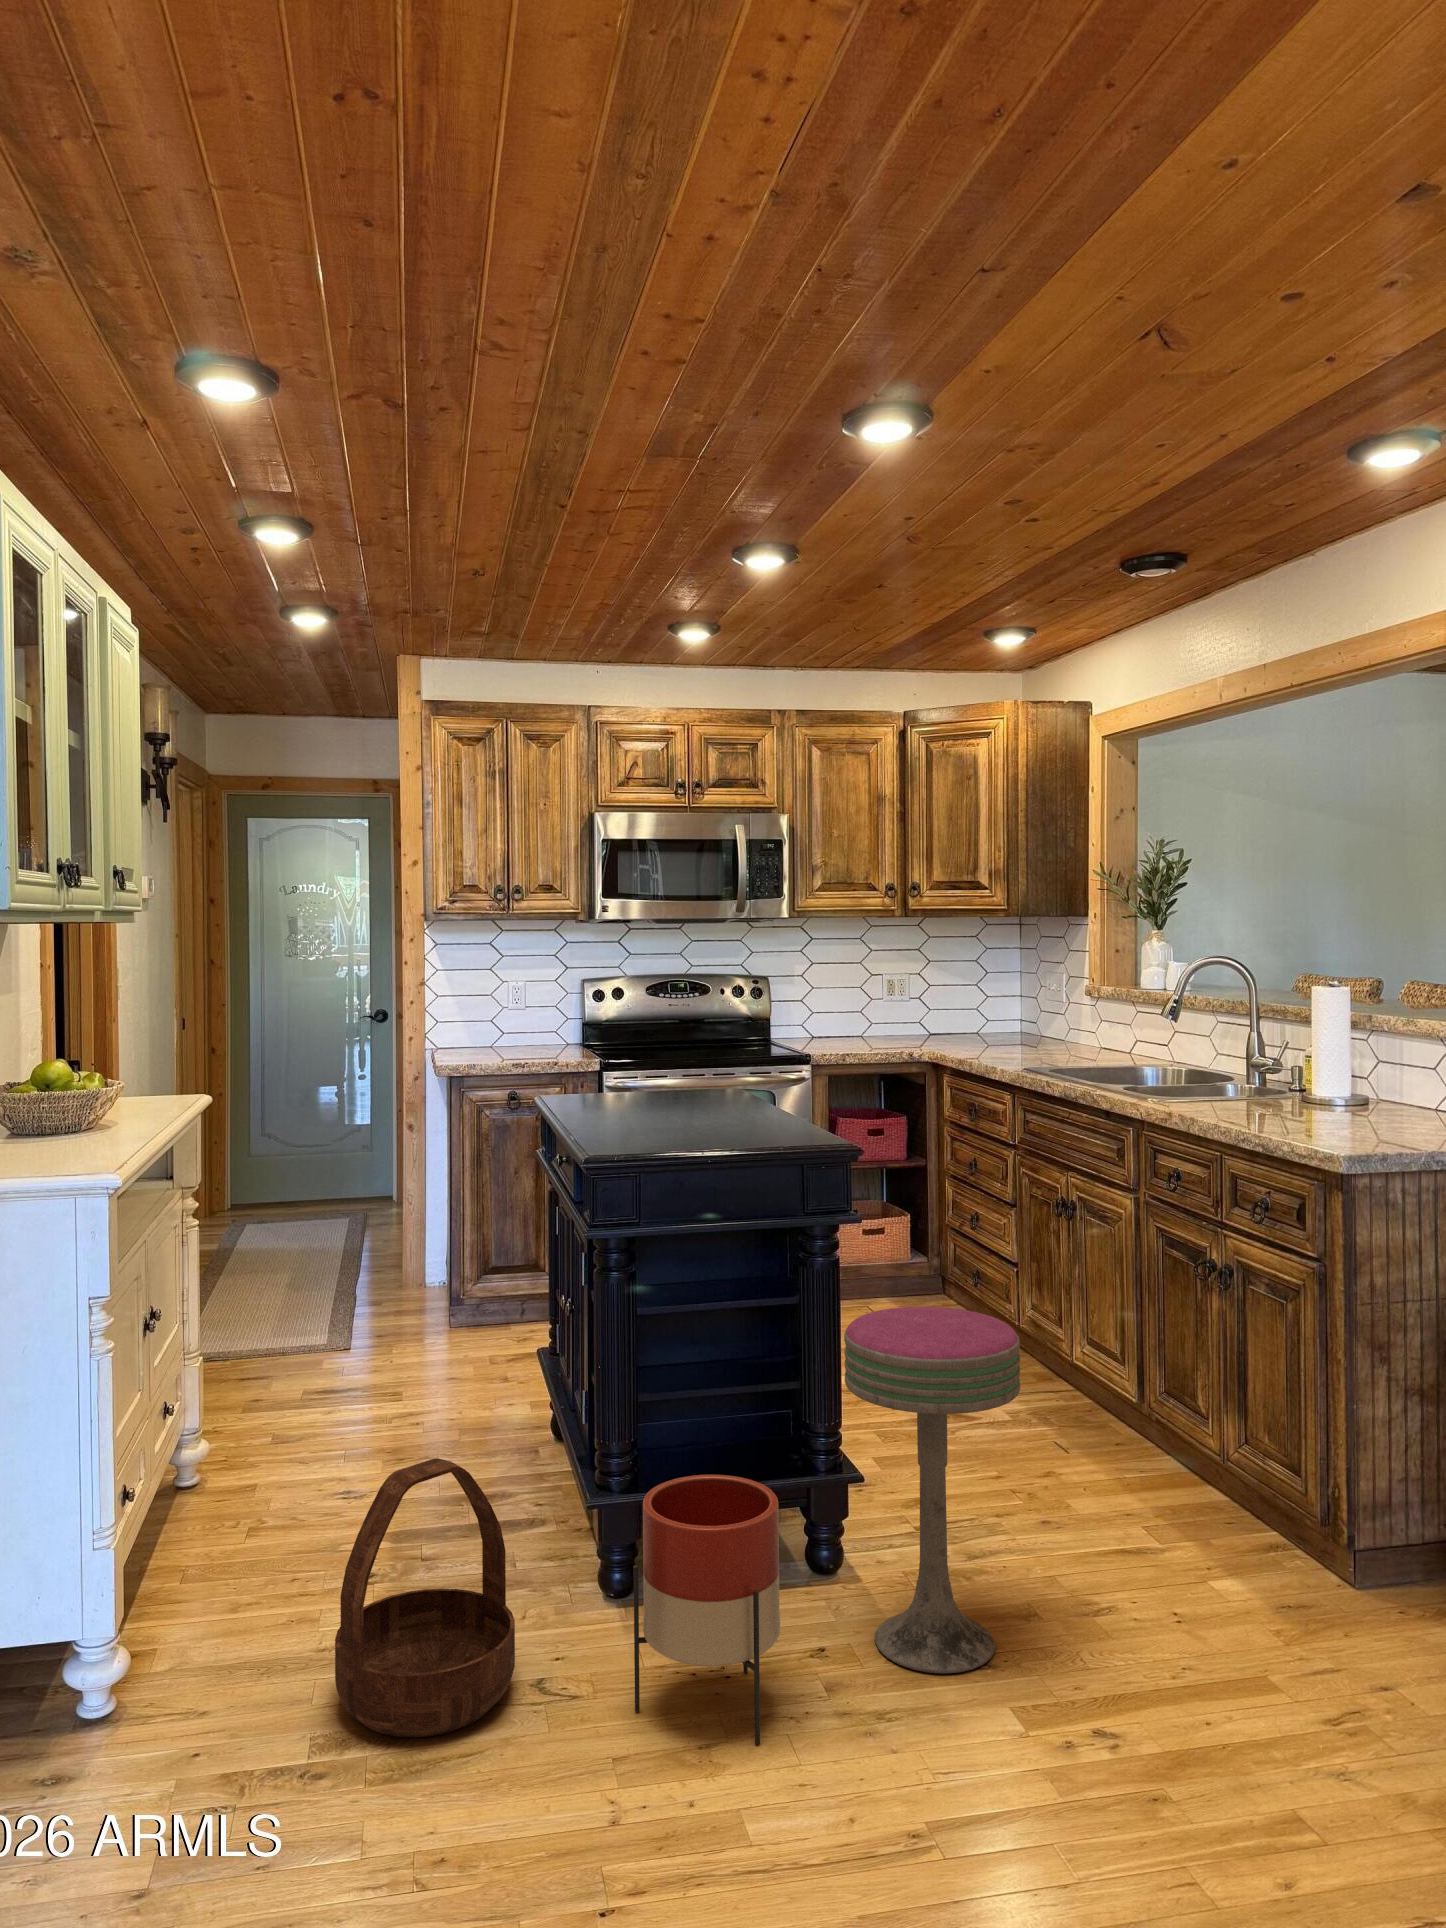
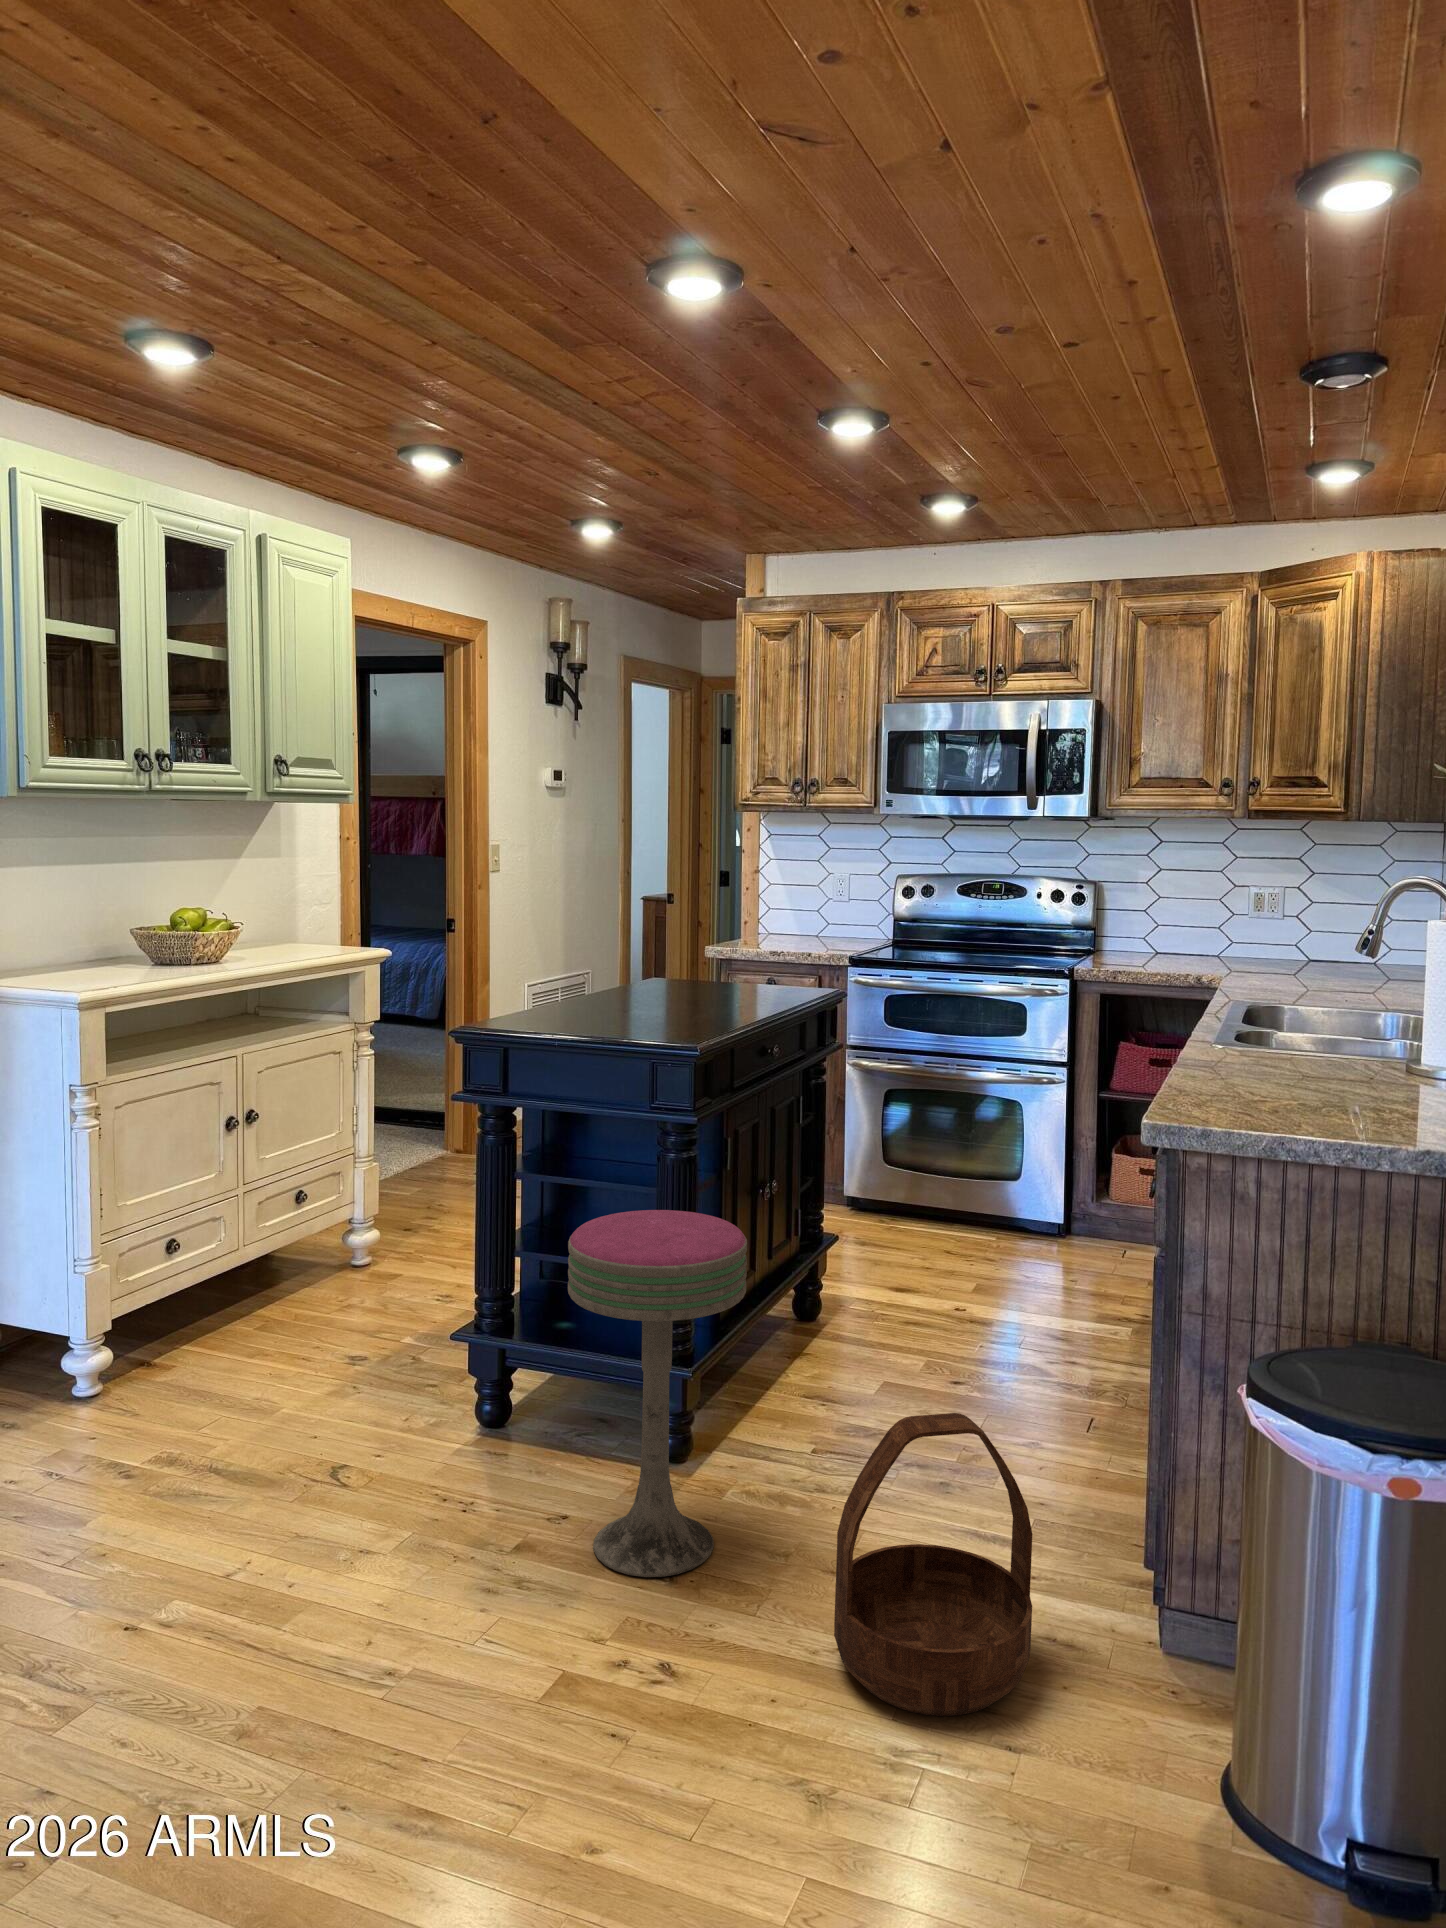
basket: present [335,1458,515,1738] -> present [834,1413,1032,1716]
planter: present [633,1475,780,1744] -> none [345,1321,480,1565]

